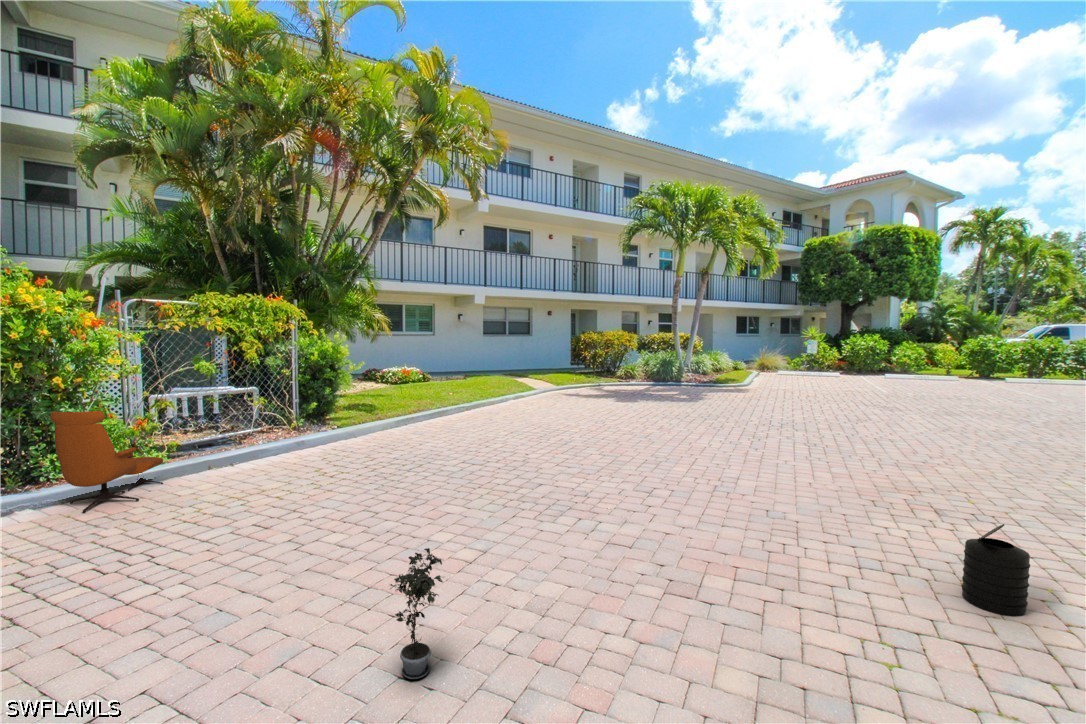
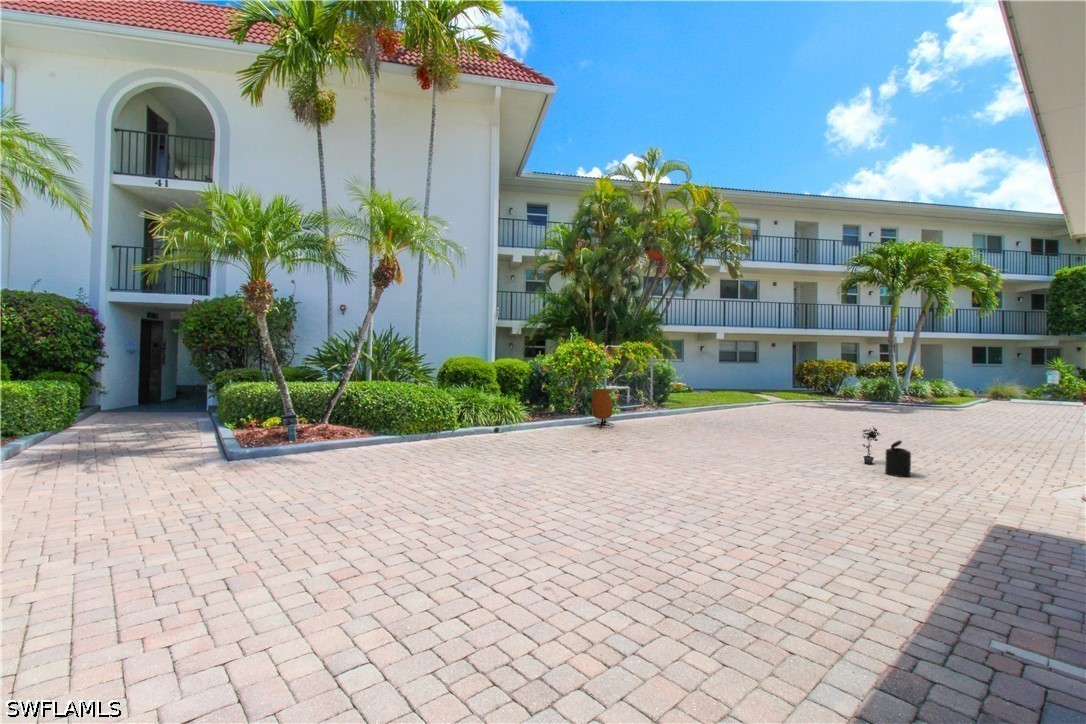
trash can: present [962,524,1030,616] -> present [885,441,911,477]
potted plant: present [390,548,443,679] -> present [863,428,880,464]

